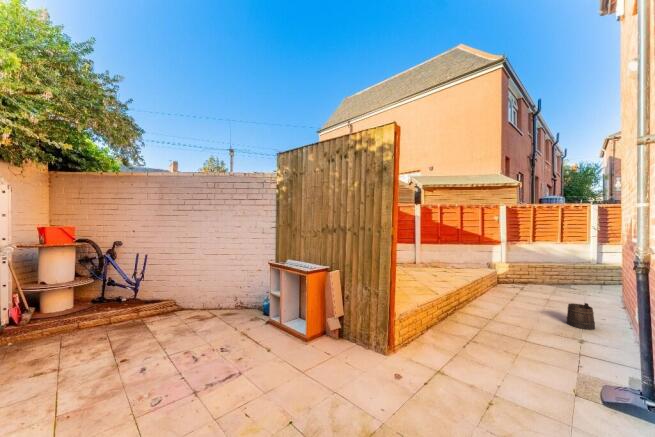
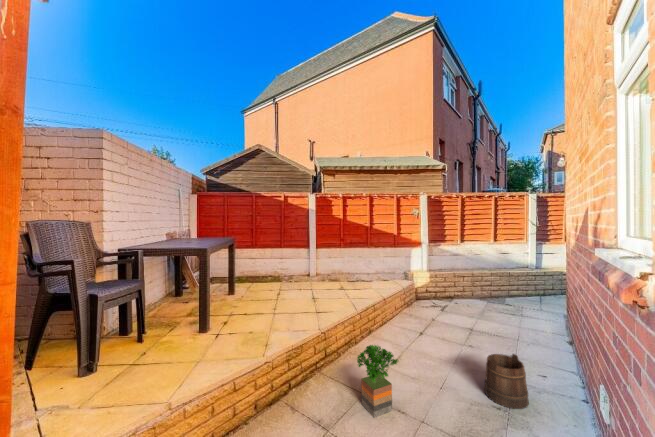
potted tree: none [494,292,519,327] -> present [357,345,398,418]

